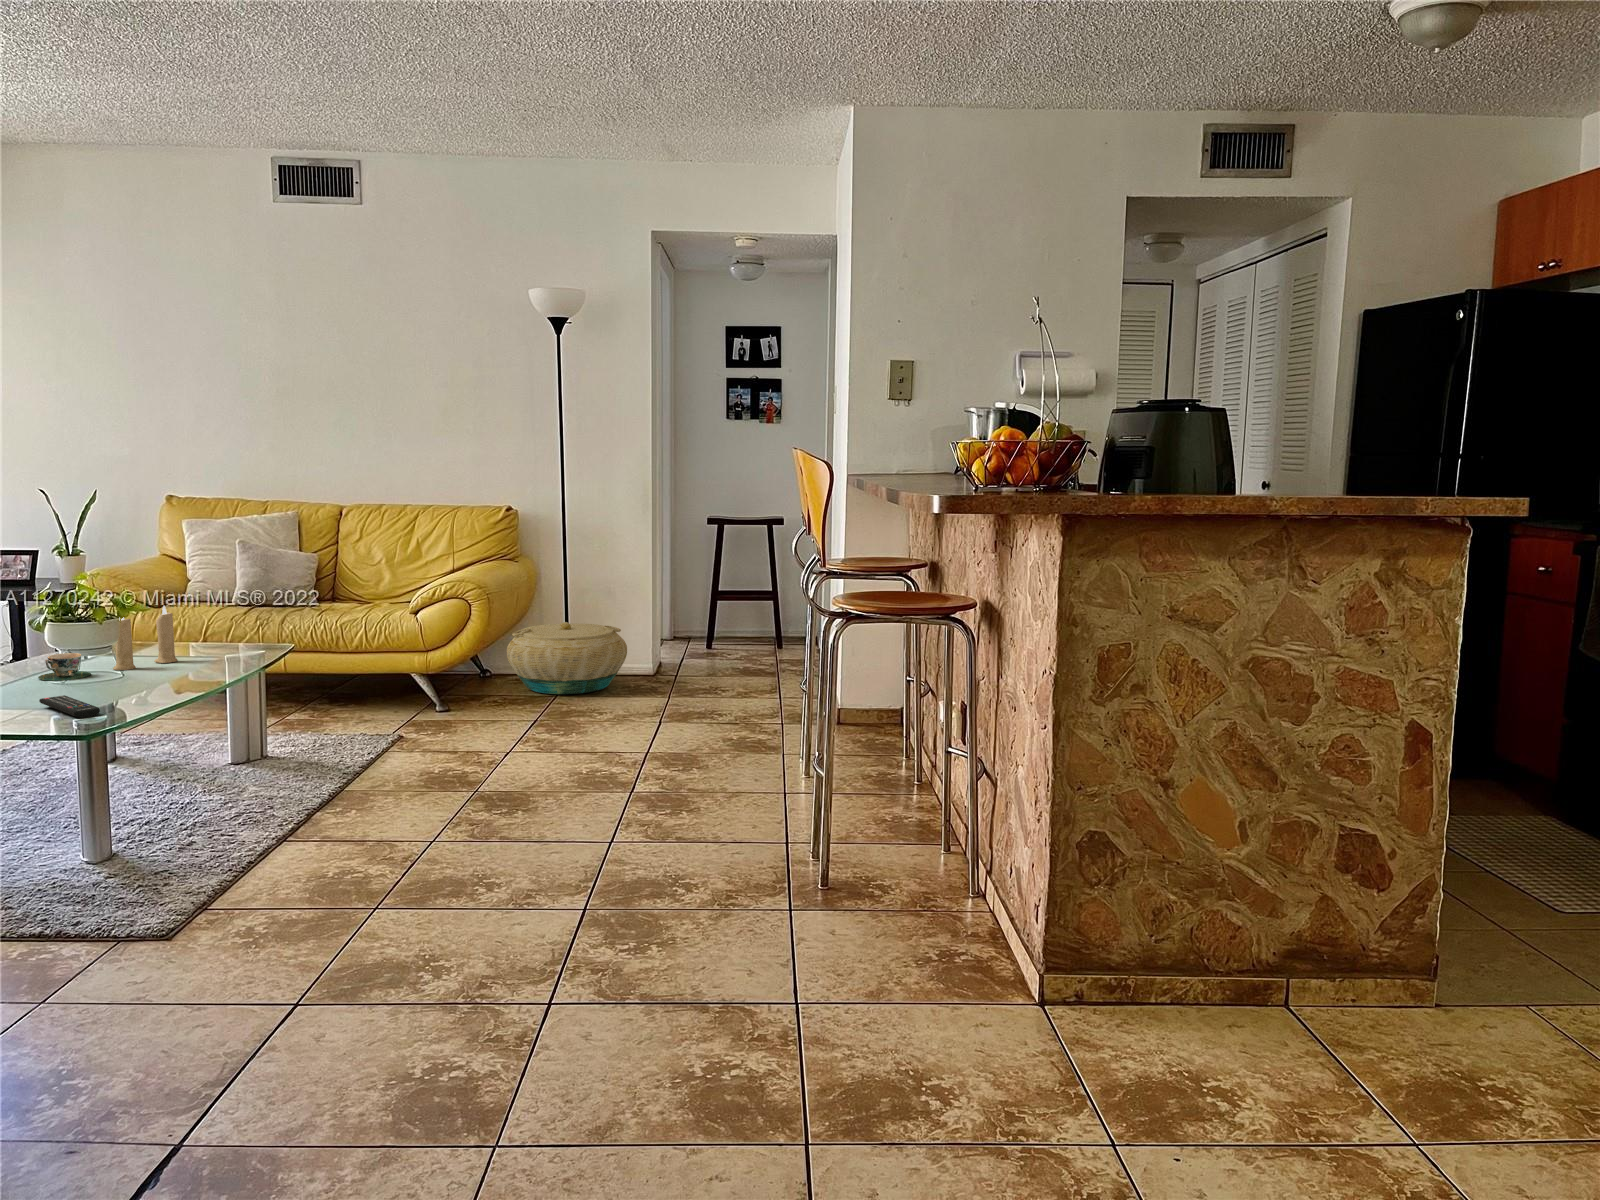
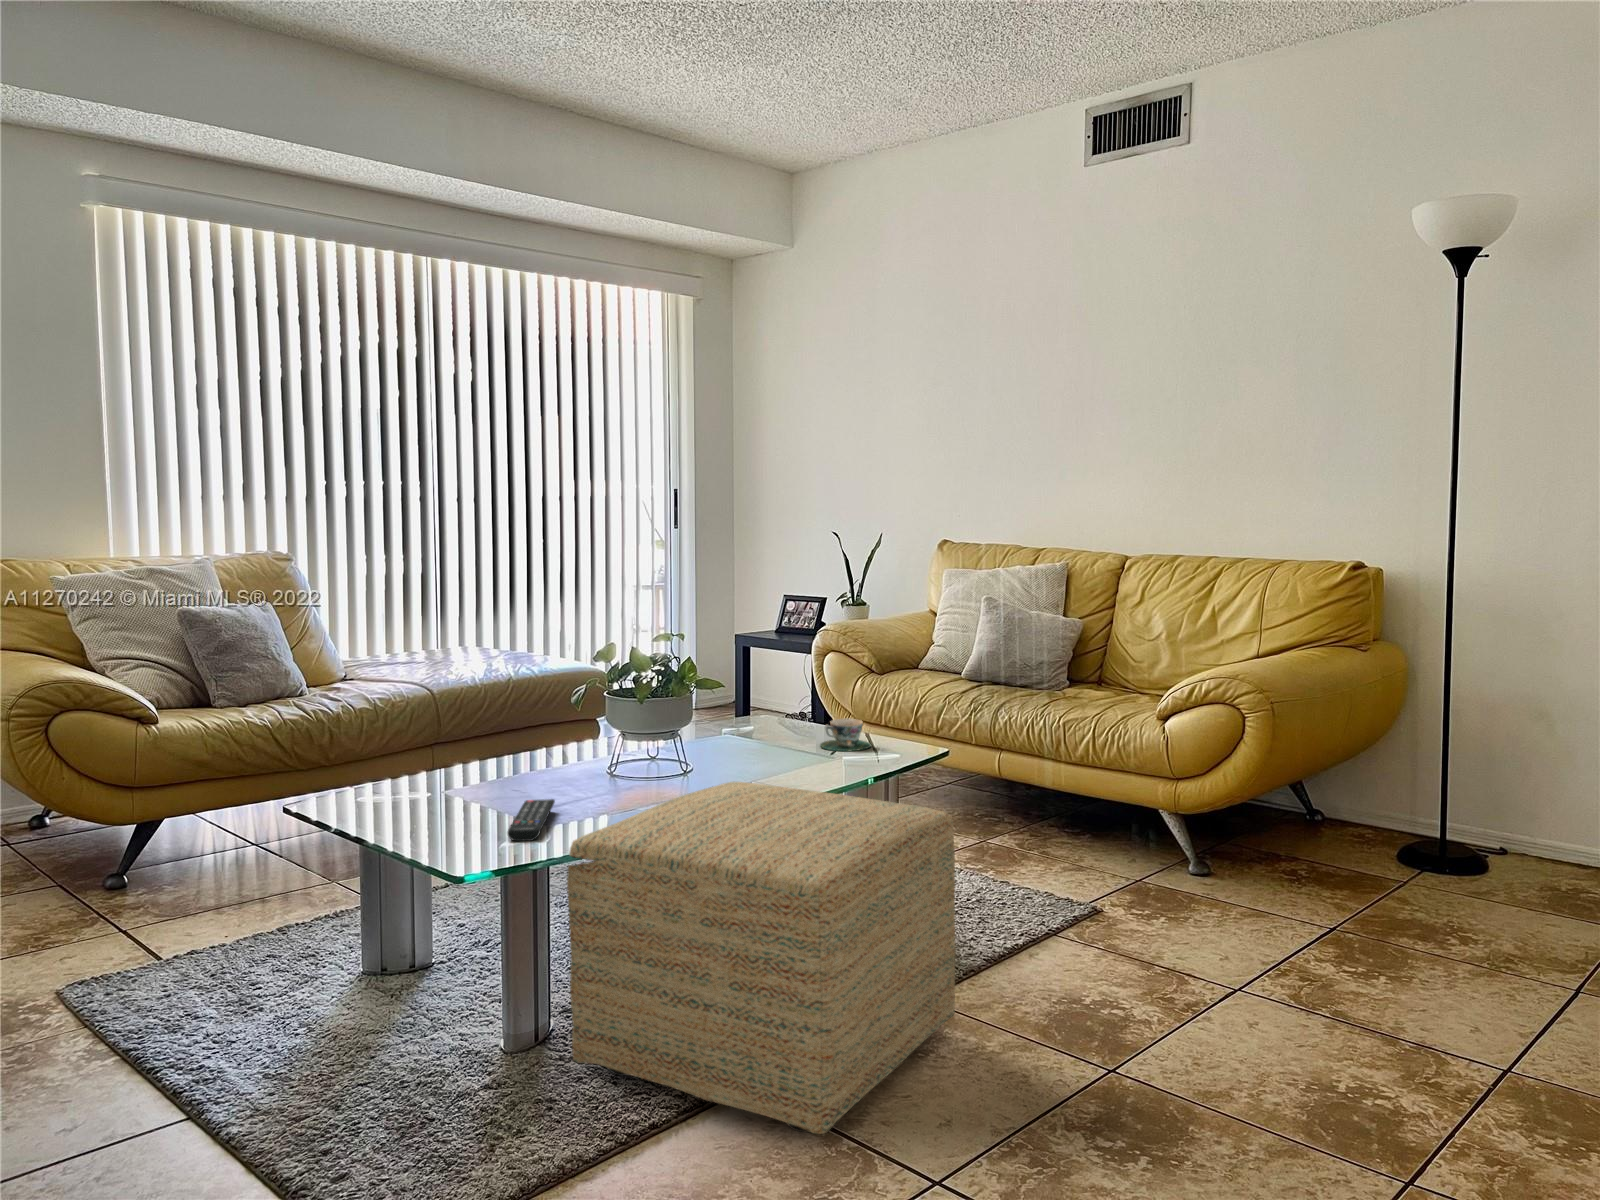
candle: present [113,606,178,670] -> none [708,680,789,763]
basket: present [507,622,627,694] -> none [1329,755,1554,886]
teacup: present [38,653,91,681] -> present [820,719,871,751]
ottoman: none [143,663,381,862] -> present [567,782,955,1134]

